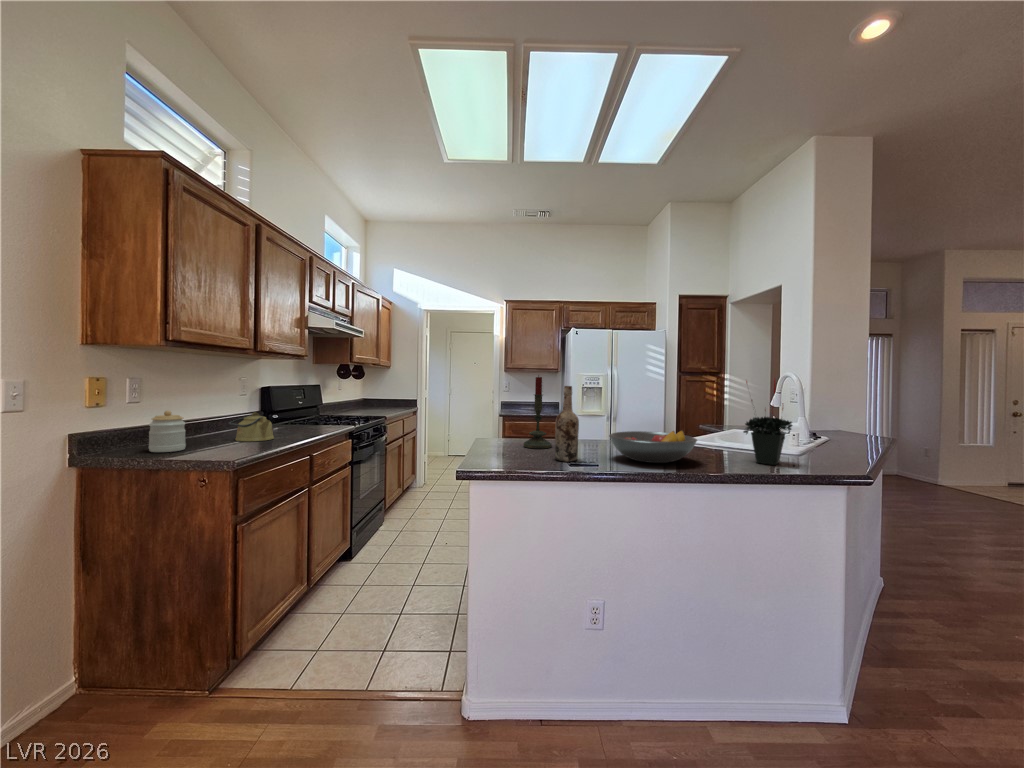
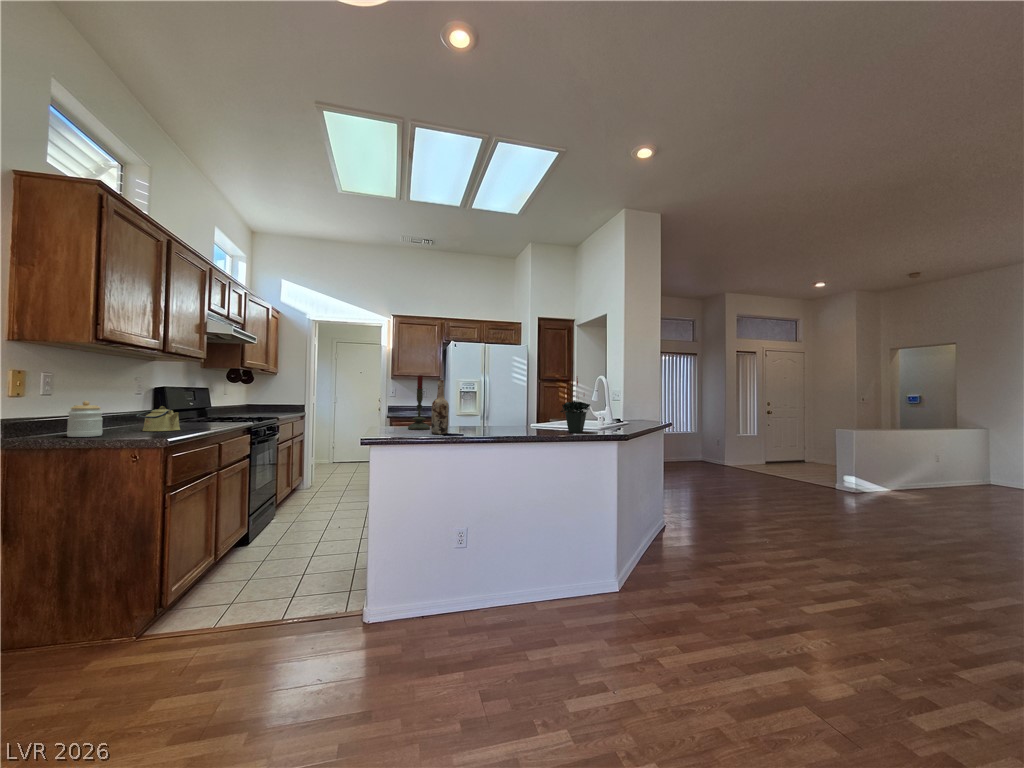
fruit bowl: present [609,430,697,463] -> none [471,411,530,433]

